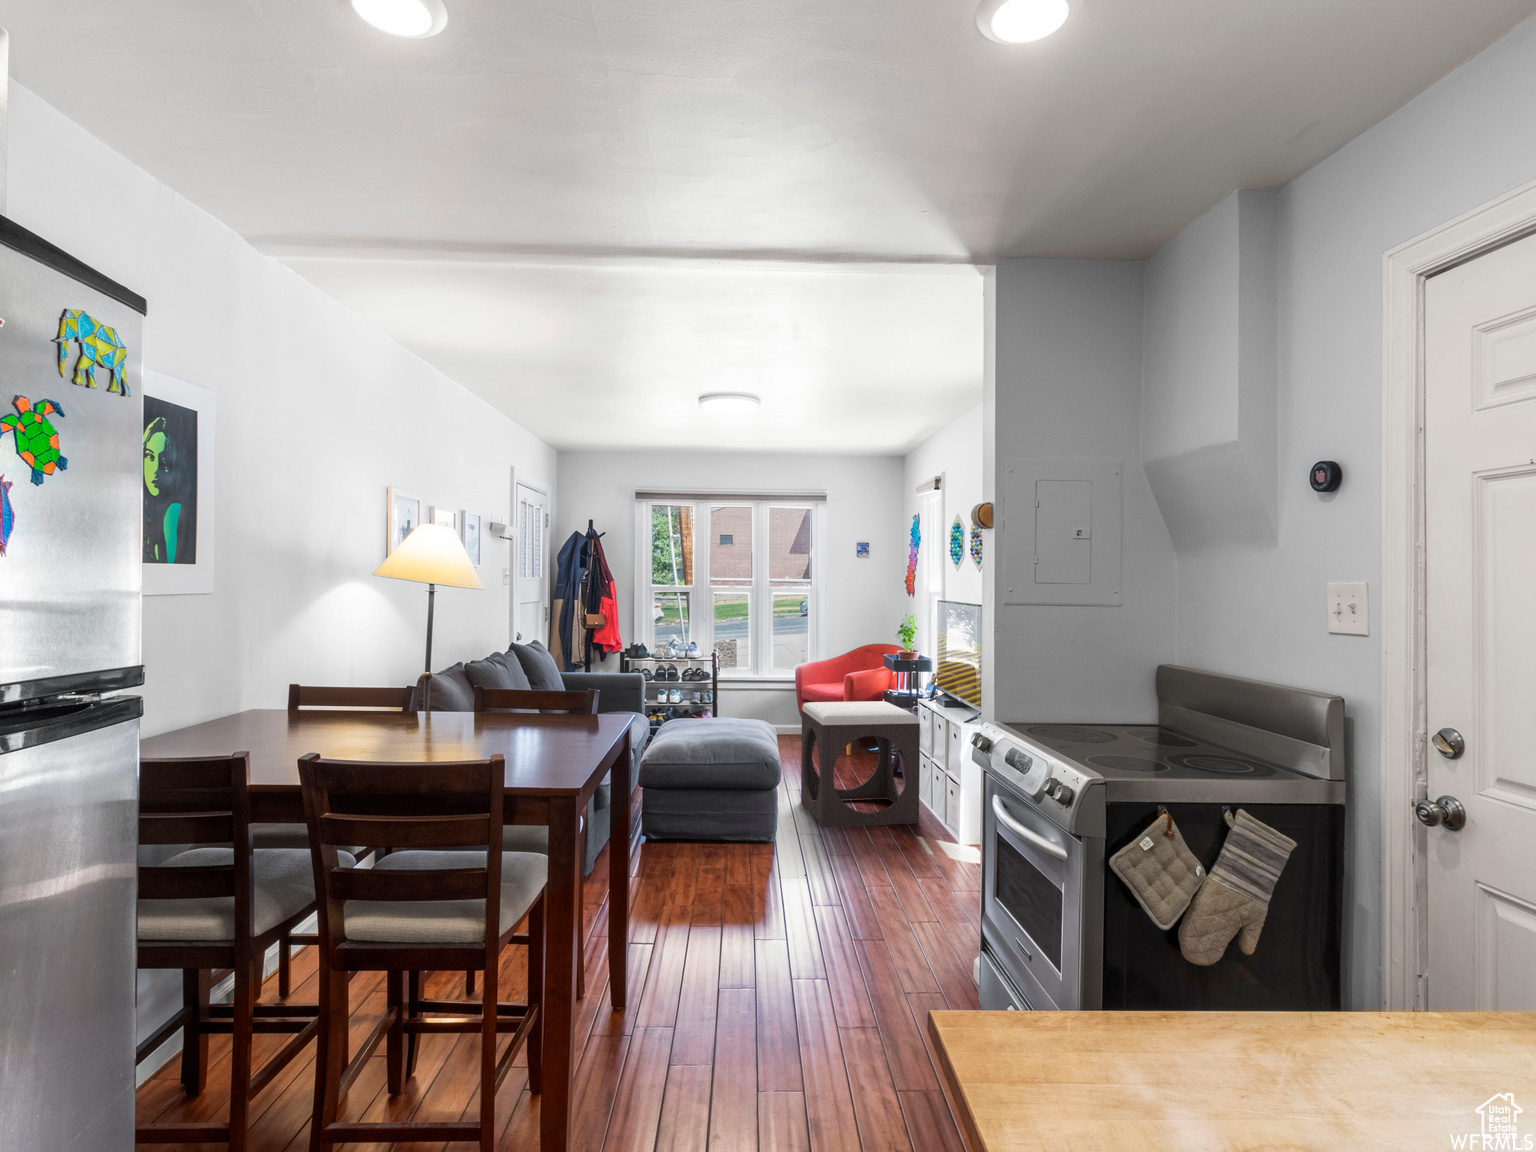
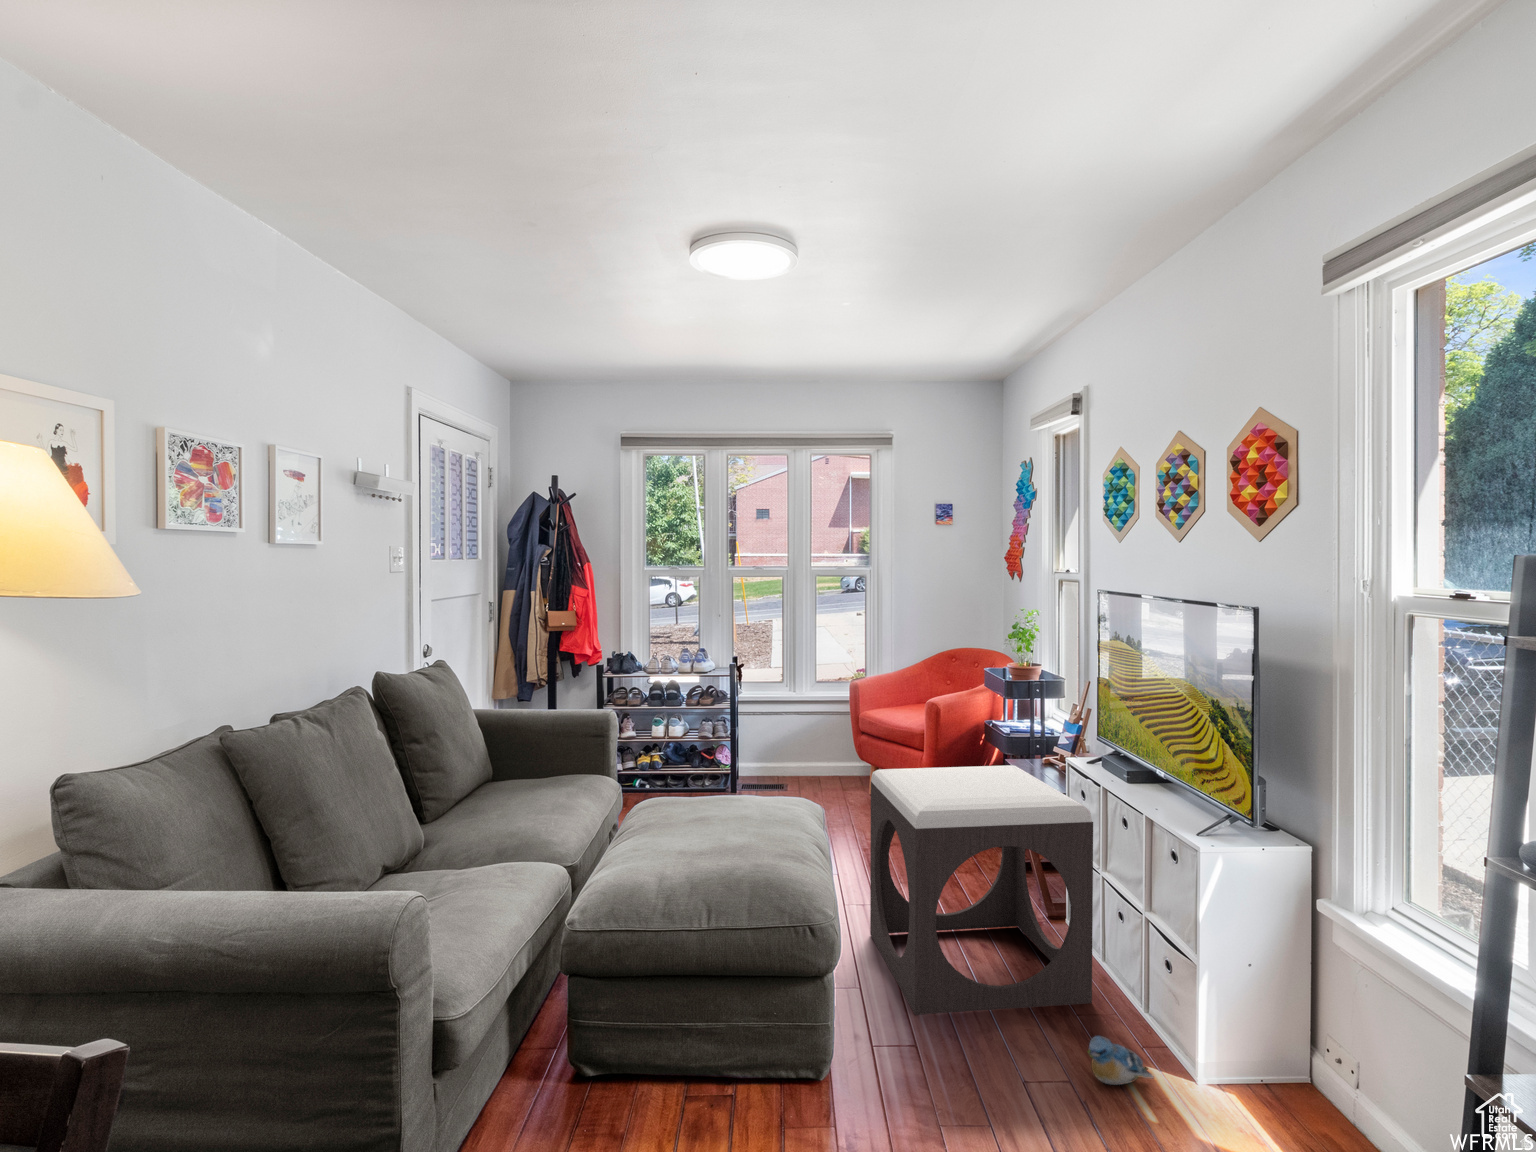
plush toy: none [904,821,937,845] -> present [1088,1036,1154,1085]

